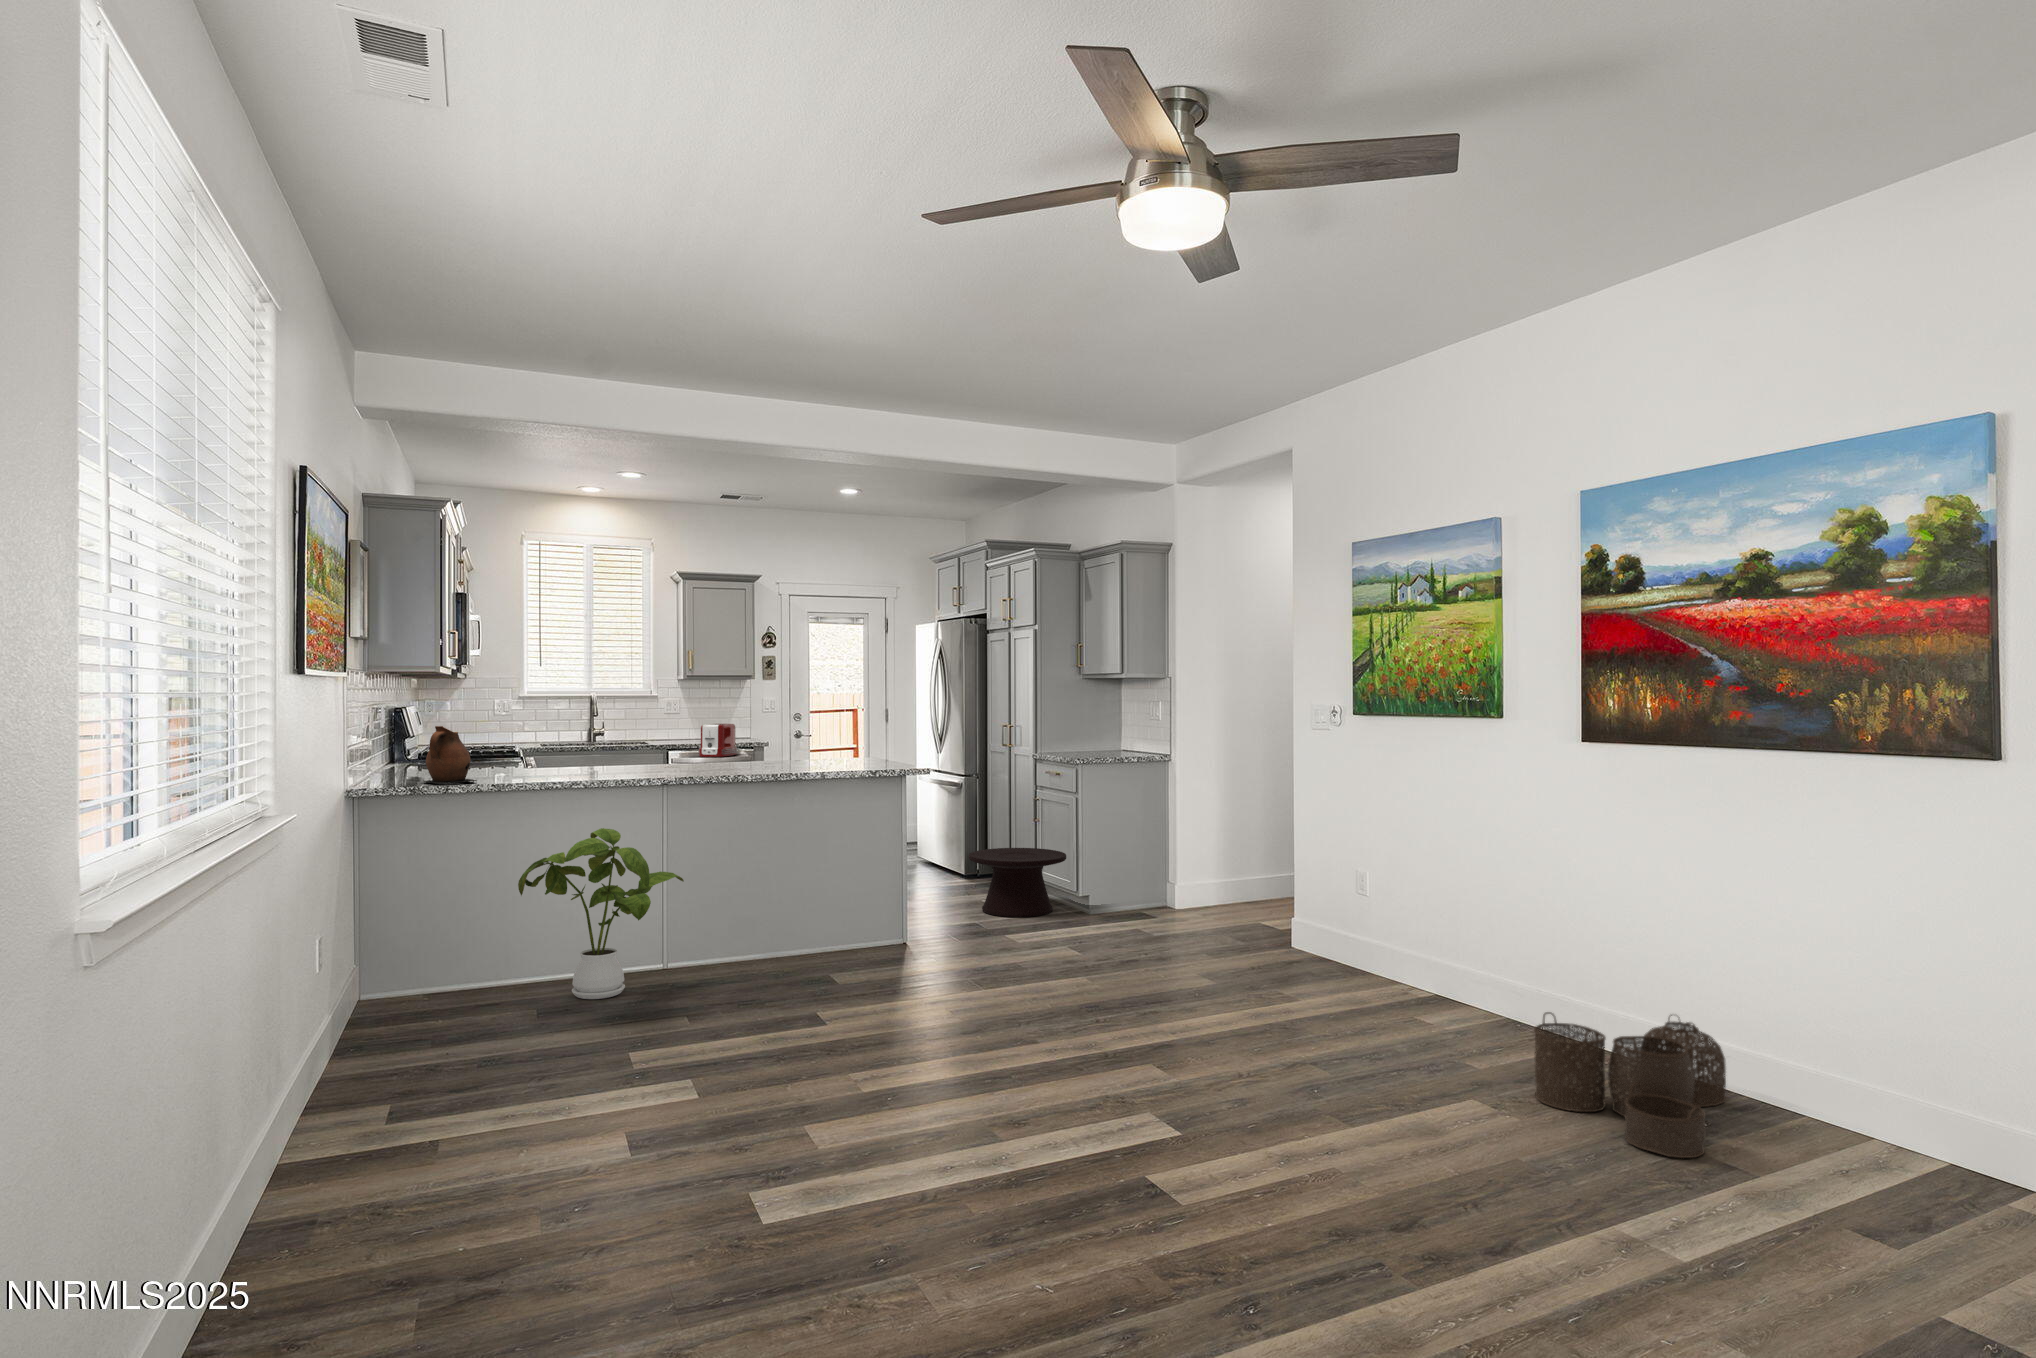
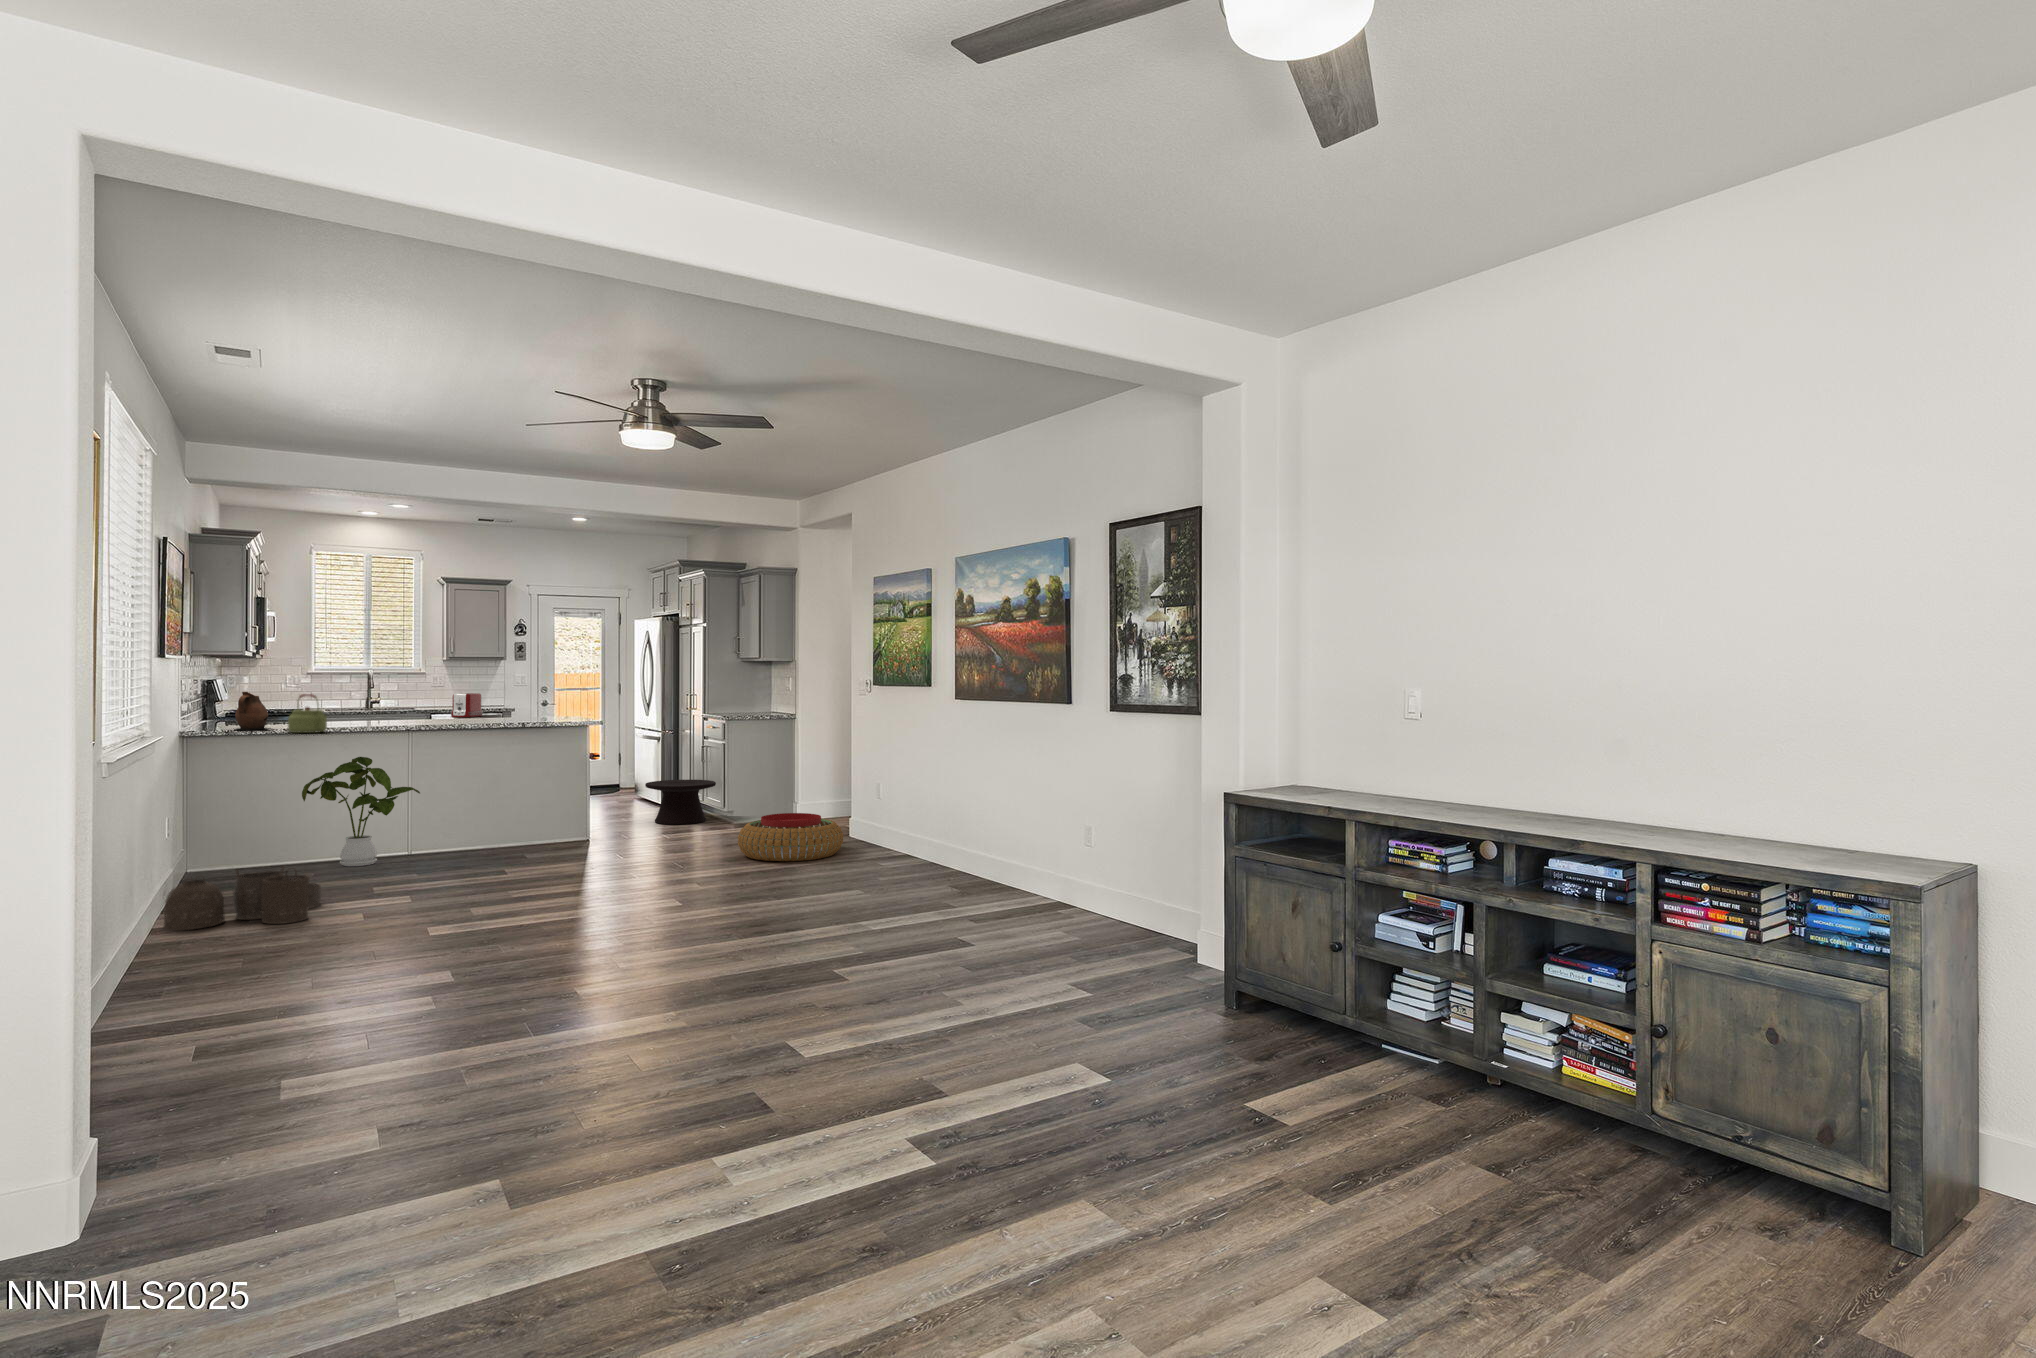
kettle: none [498,729,553,789] -> present [288,694,327,733]
pouf: none [1167,920,1339,1009] -> present [738,813,843,861]
woven basket: present [1534,1012,1726,1158] -> present [163,867,321,930]

